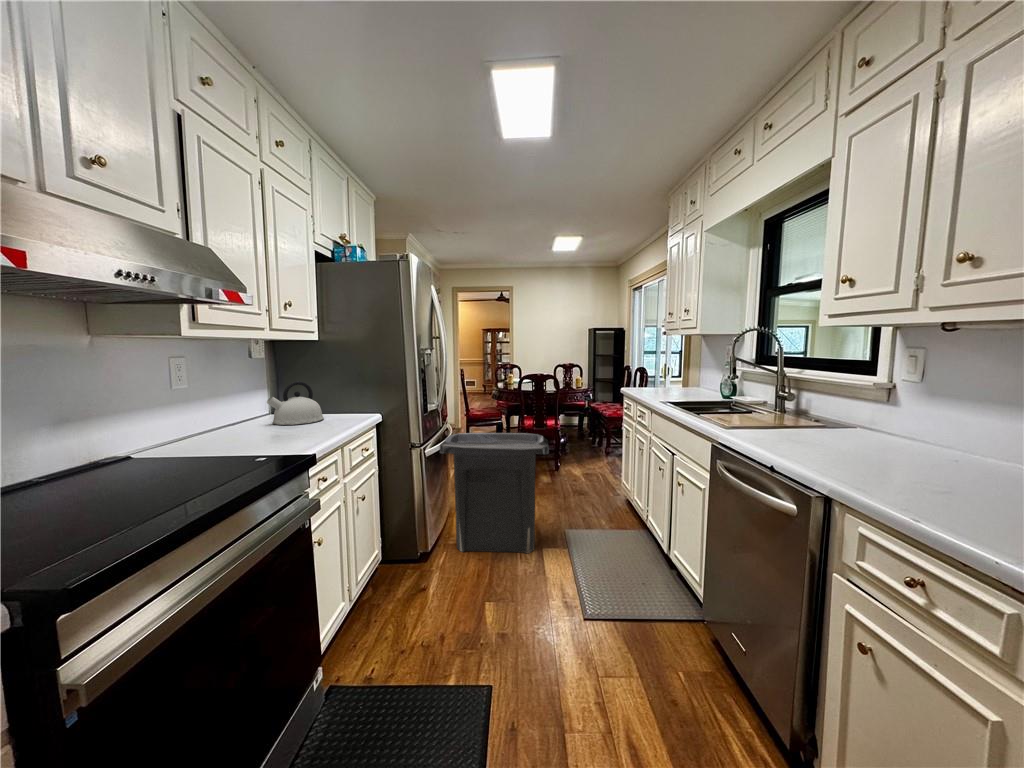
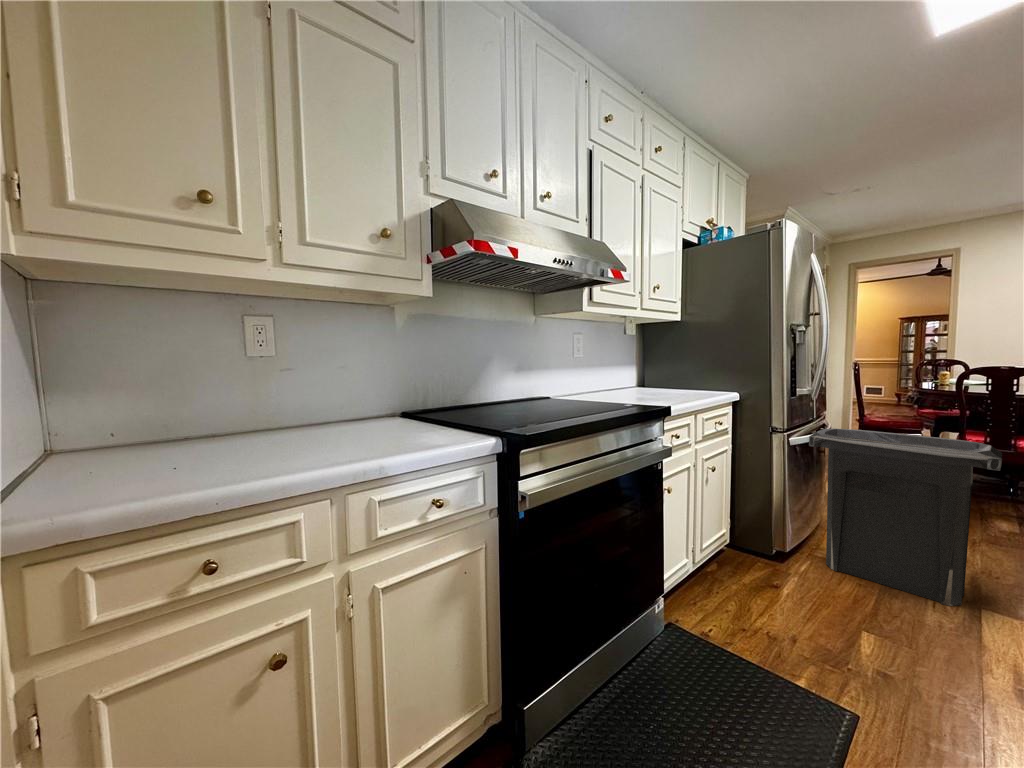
kettle: present [267,381,324,425] -> none [634,356,680,393]

